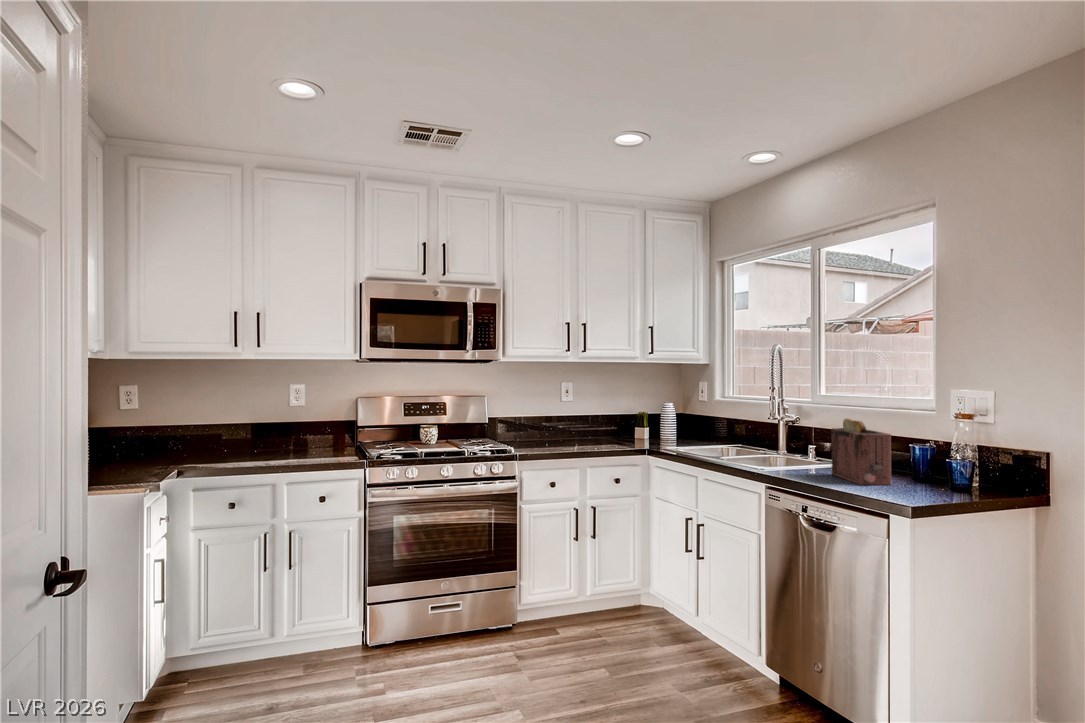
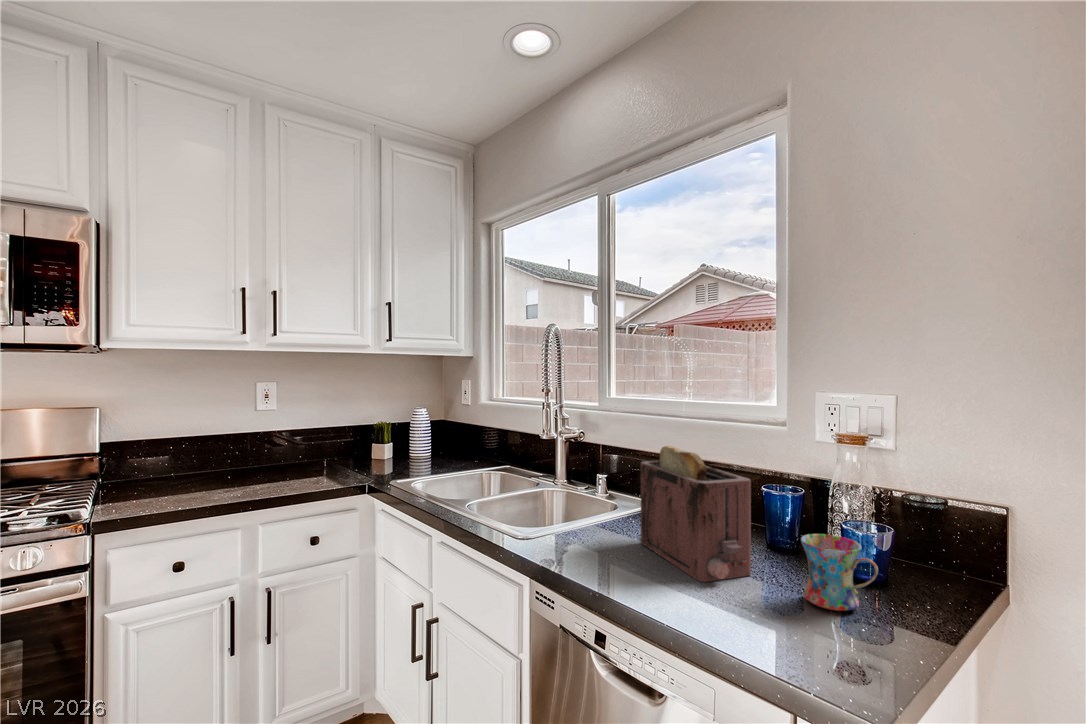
mug: none [911,460,946,493] -> present [801,534,878,611]

